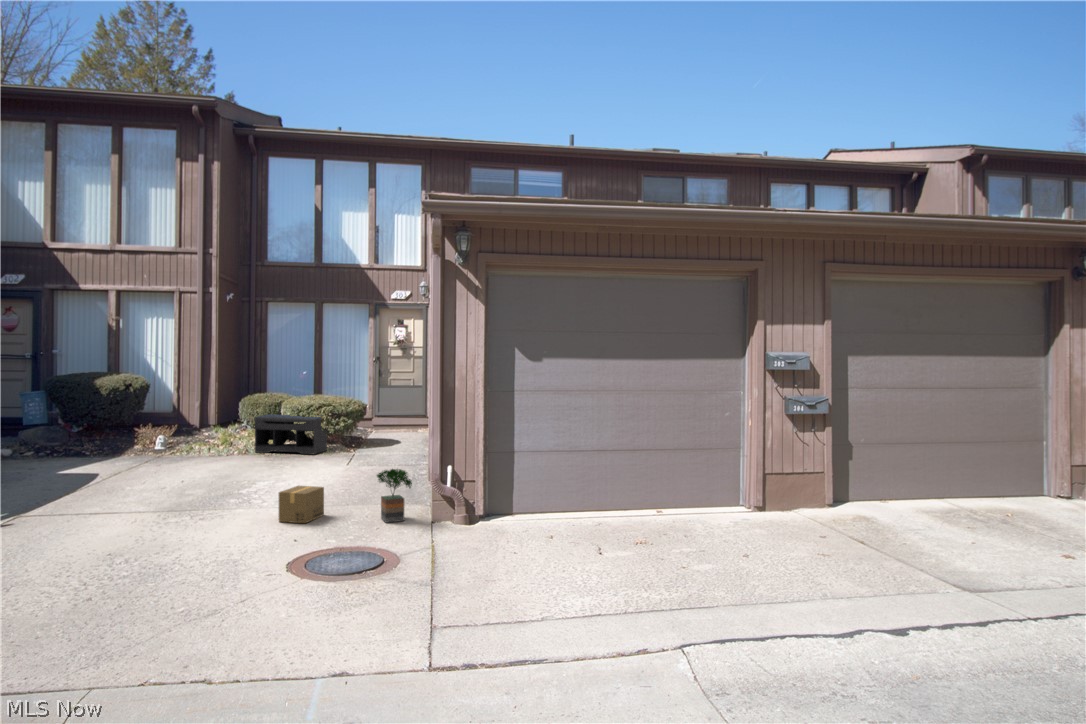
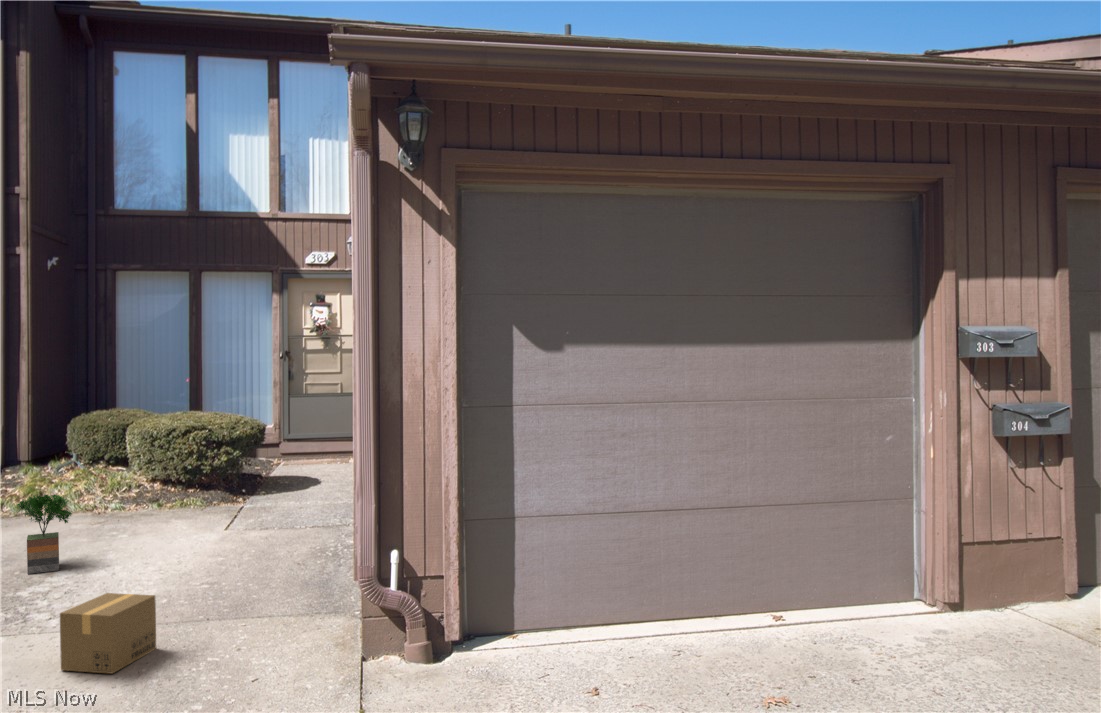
bench: present [254,414,327,454] -> none [76,446,199,511]
potted tree: present [377,469,412,523] -> present [16,494,72,574]

